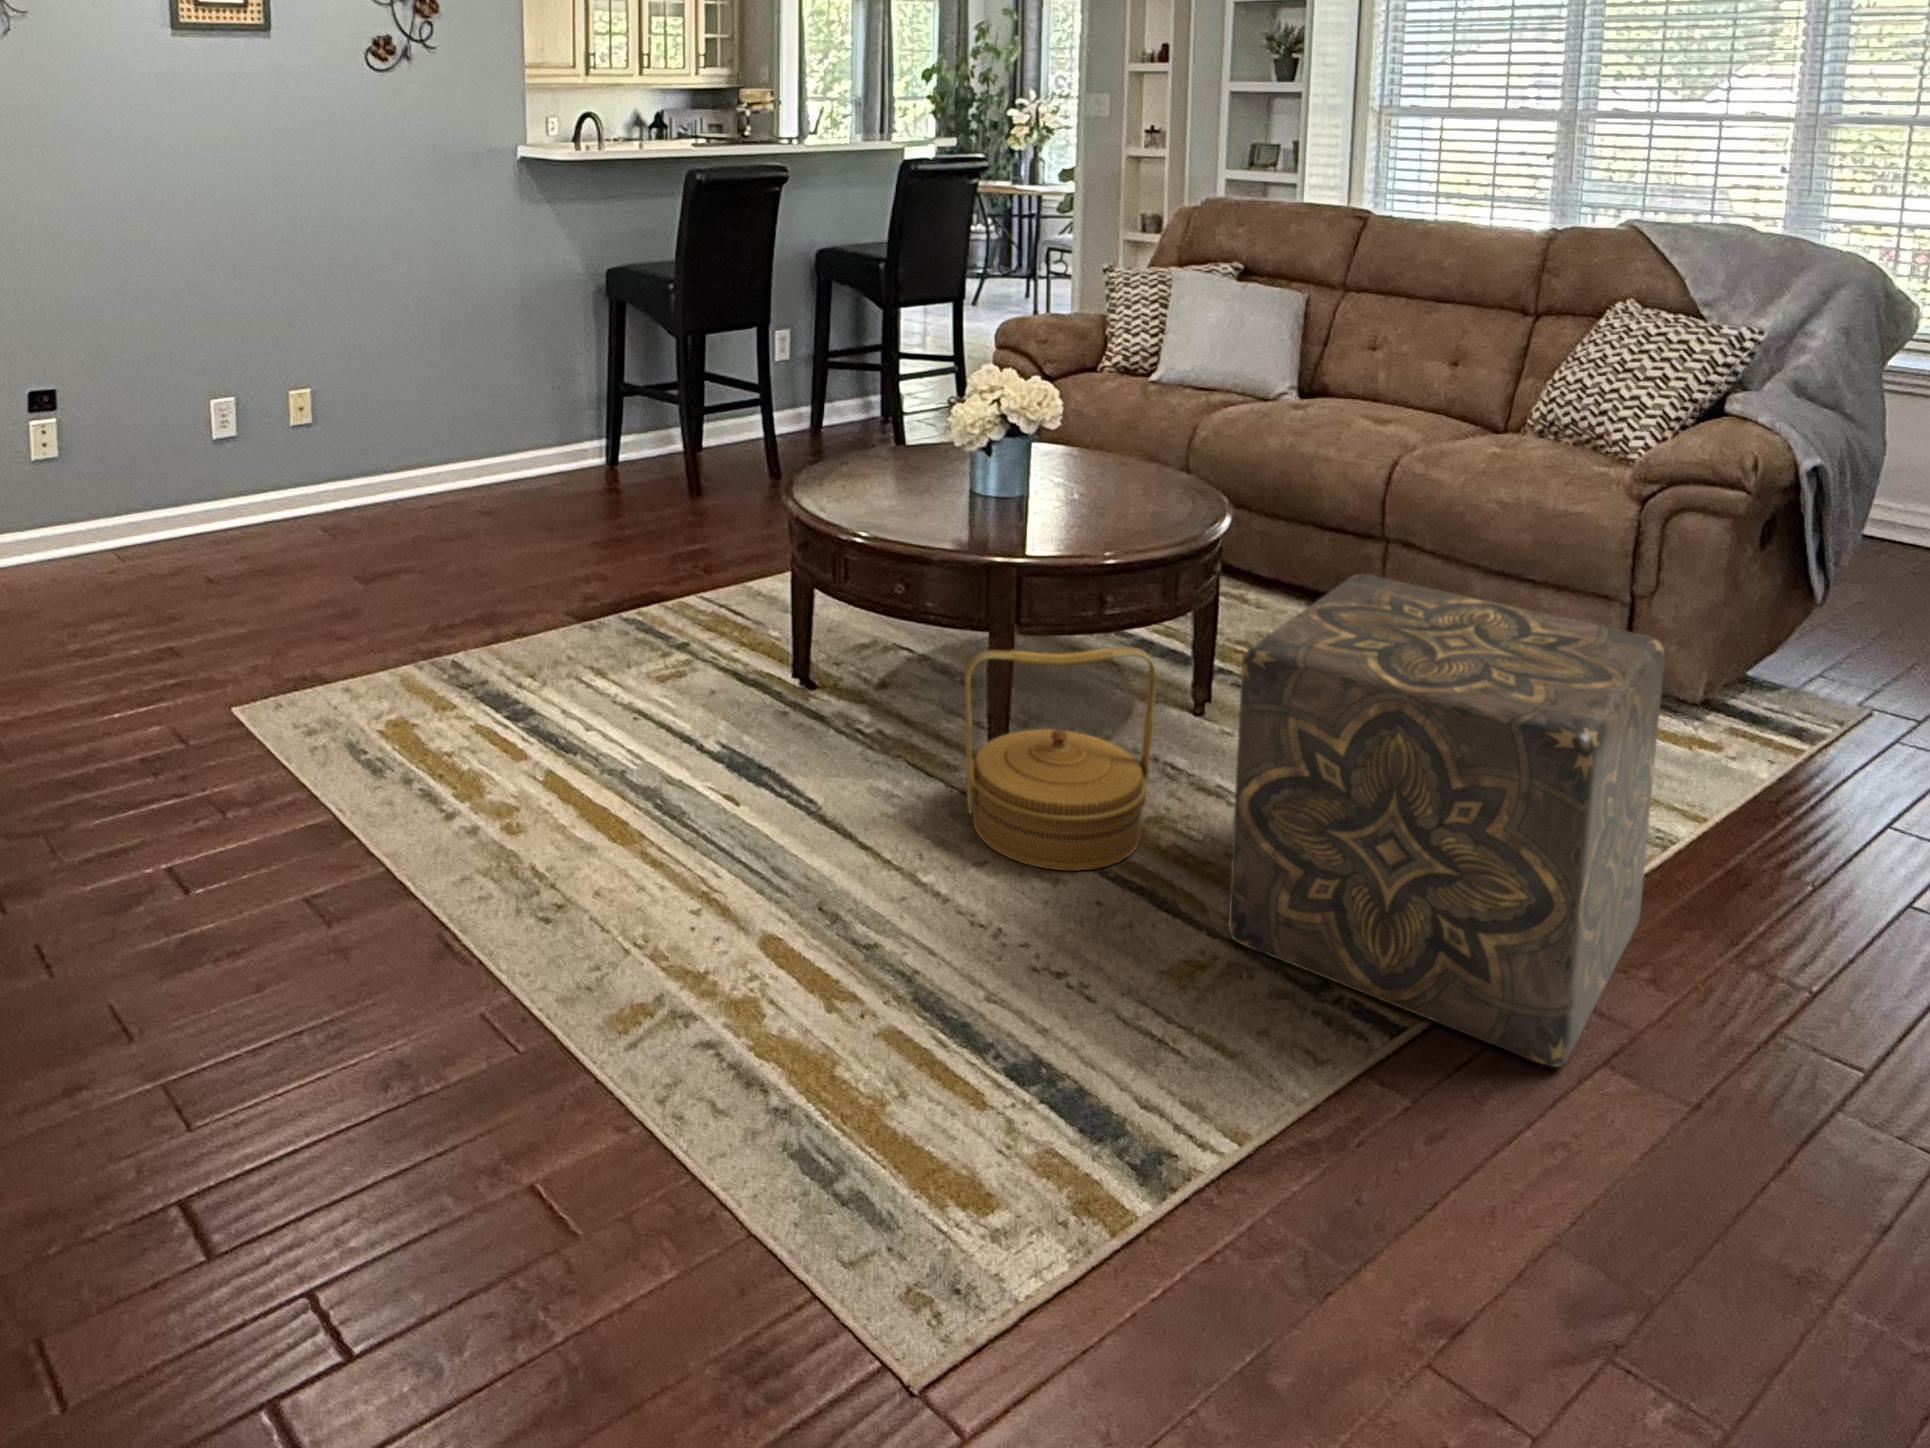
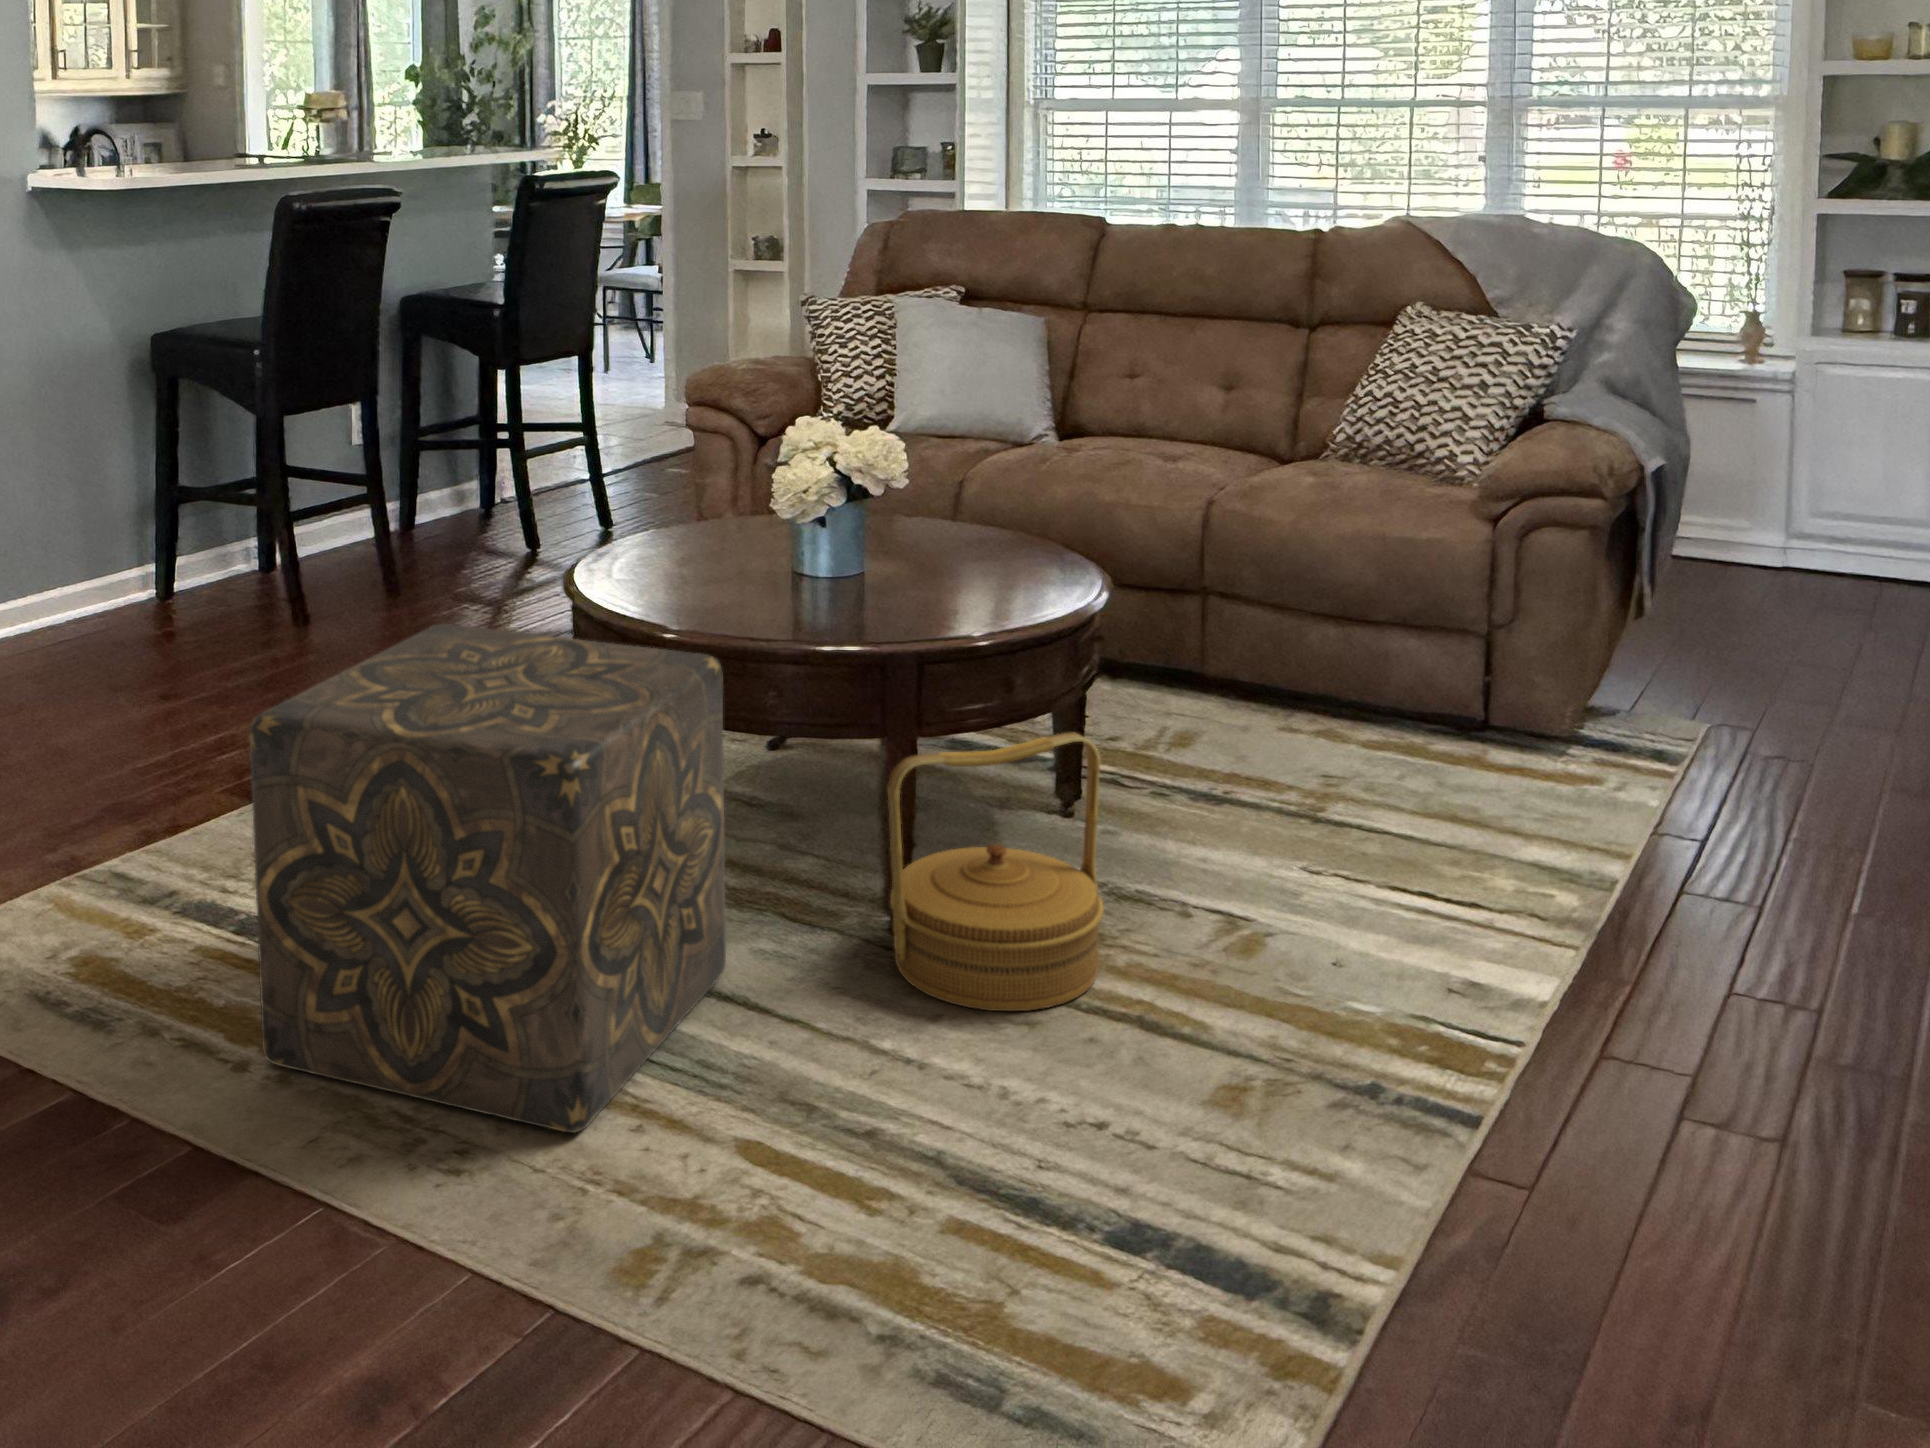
ottoman: present [1229,574,1665,1067] -> present [250,624,726,1133]

